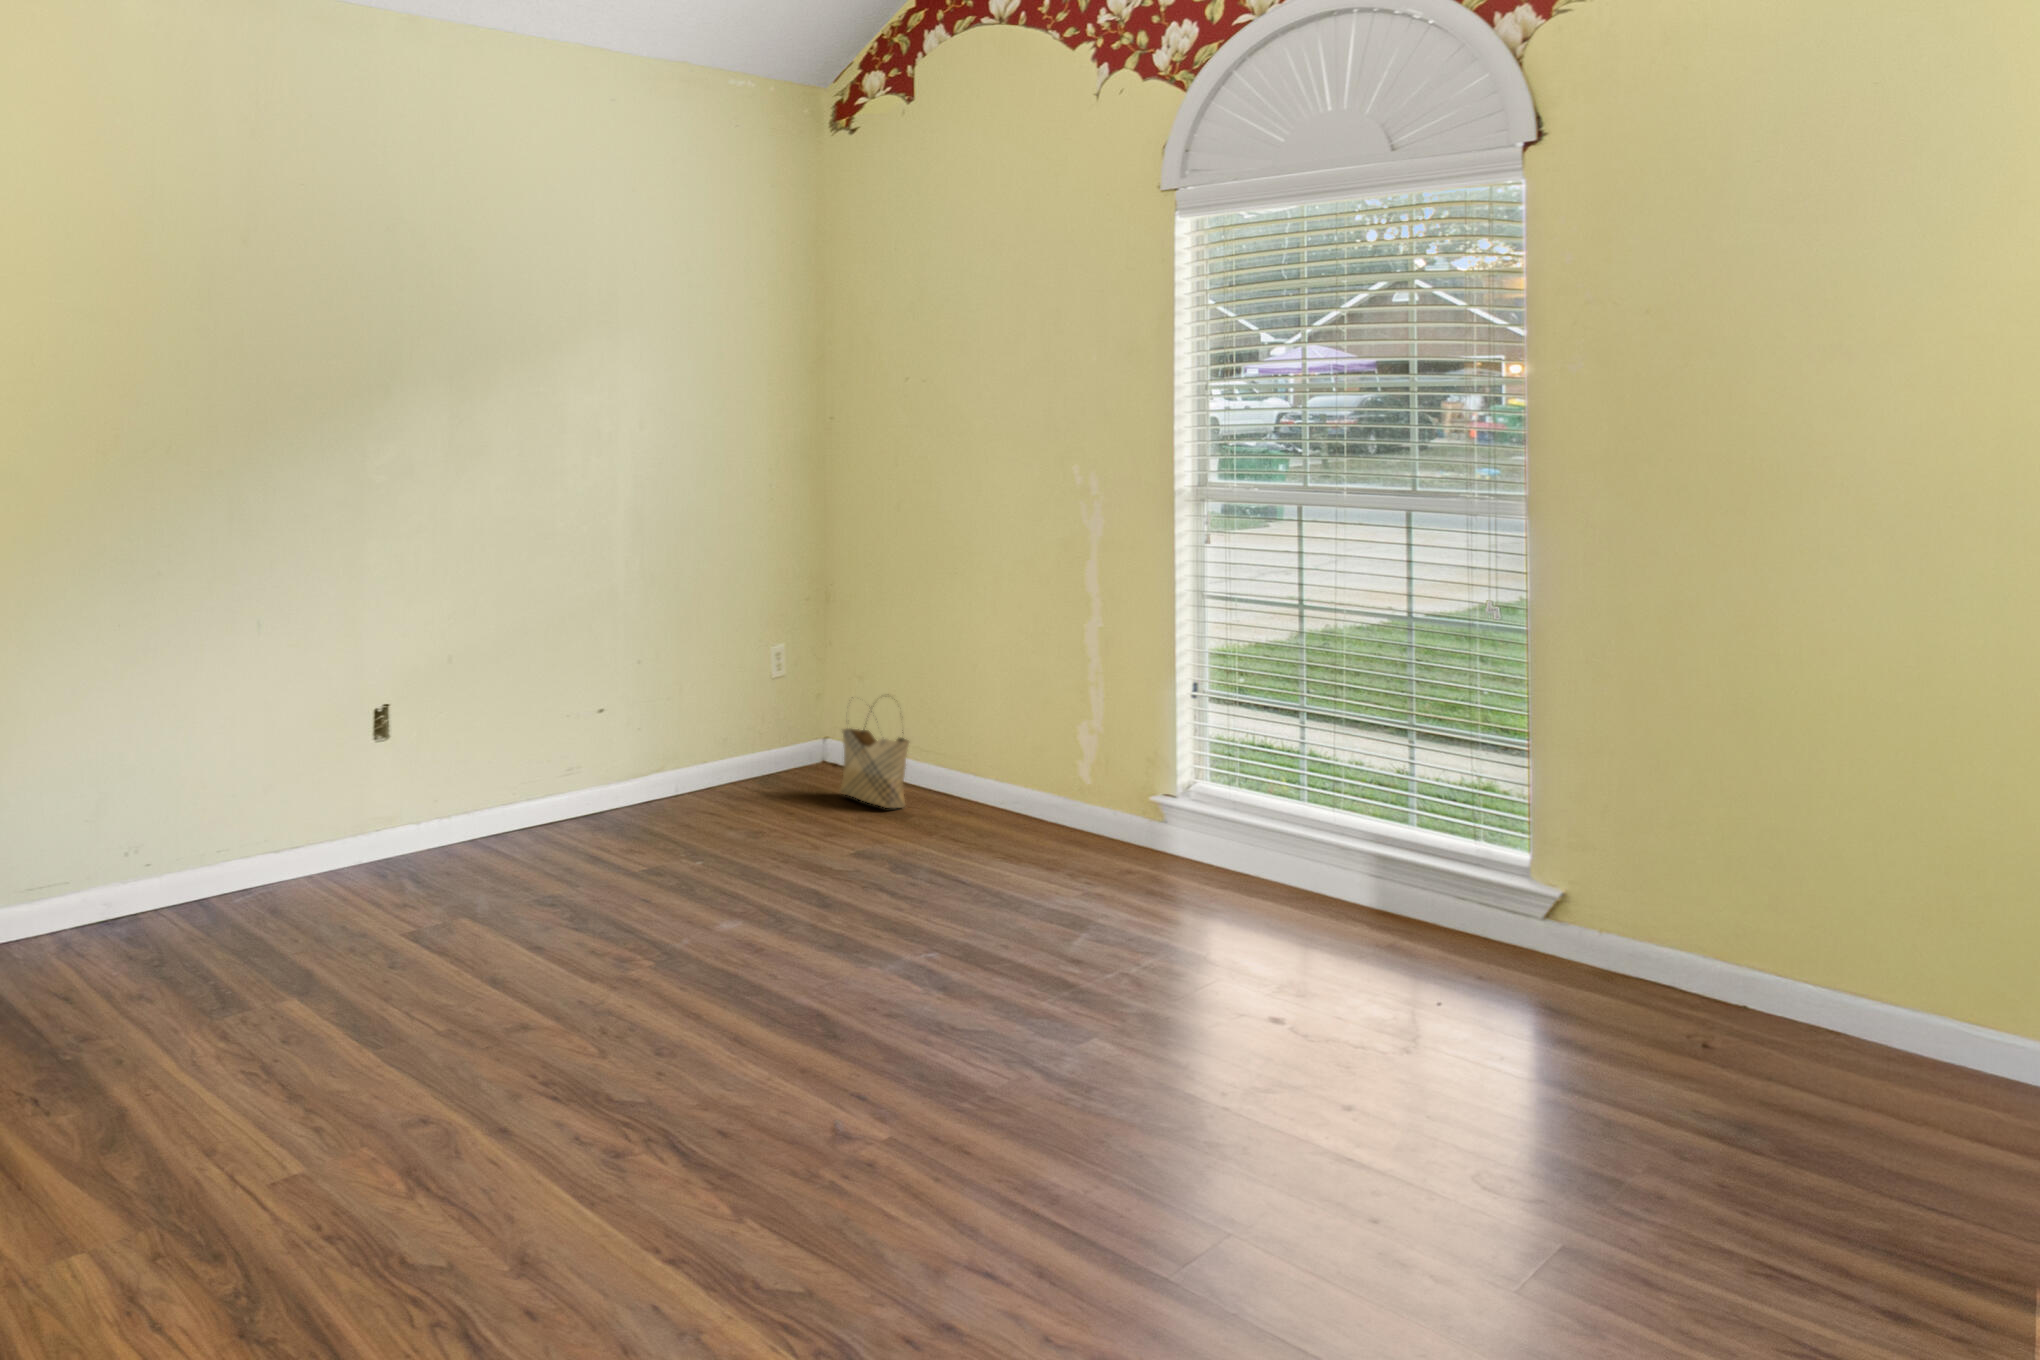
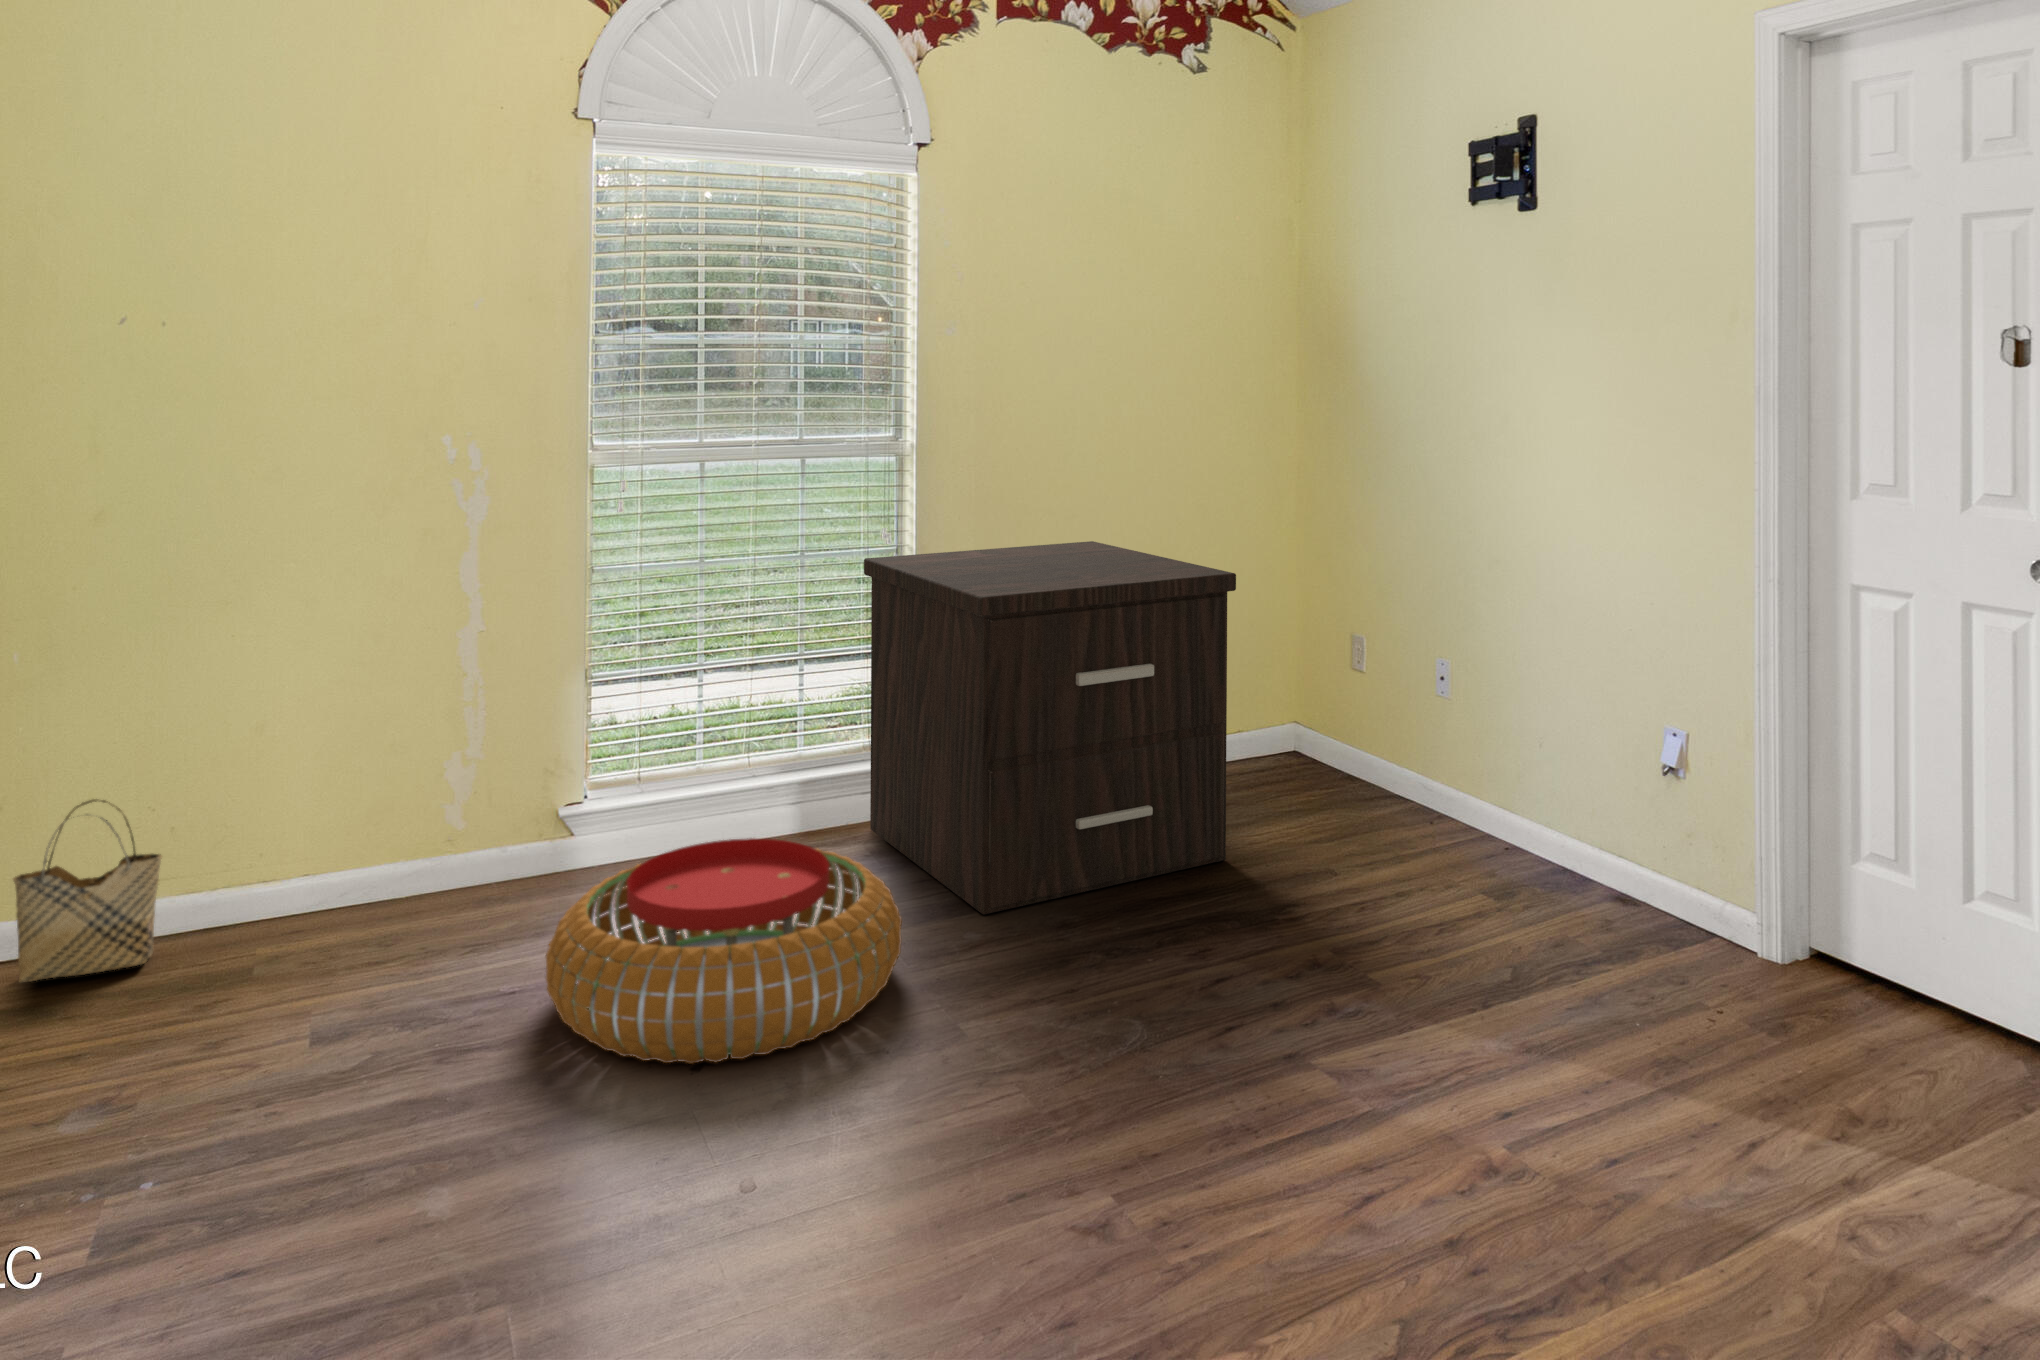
nightstand: none [1300,638,1847,1176] -> present [864,541,1236,915]
pouf: none [875,830,1188,1013] -> present [546,838,902,1064]

